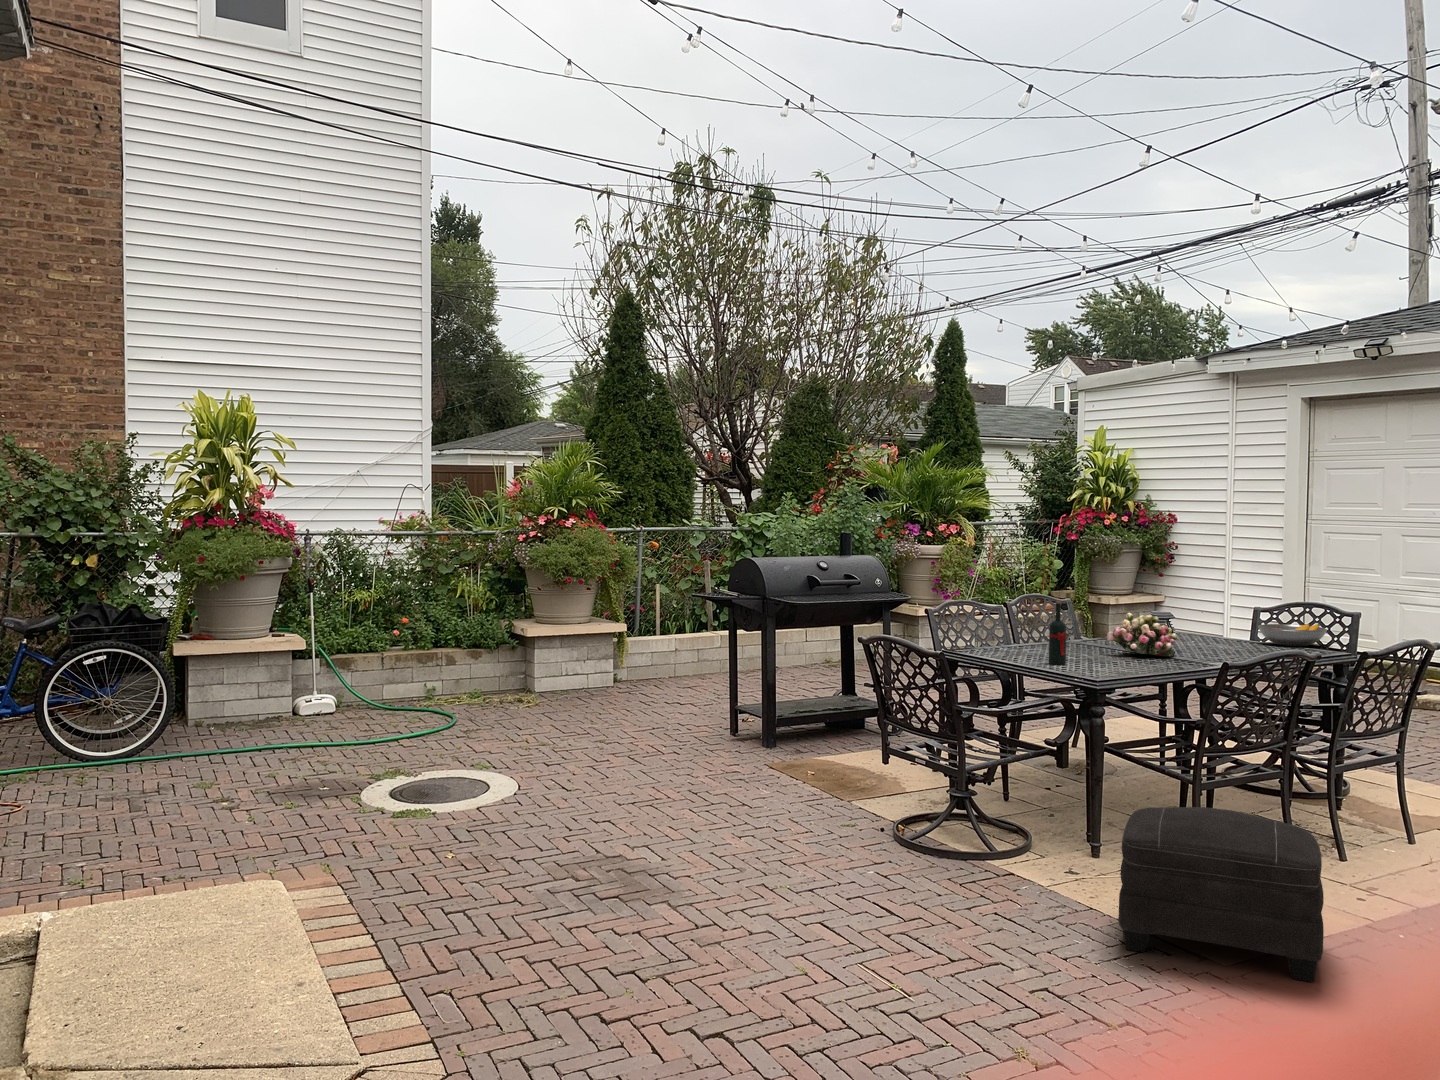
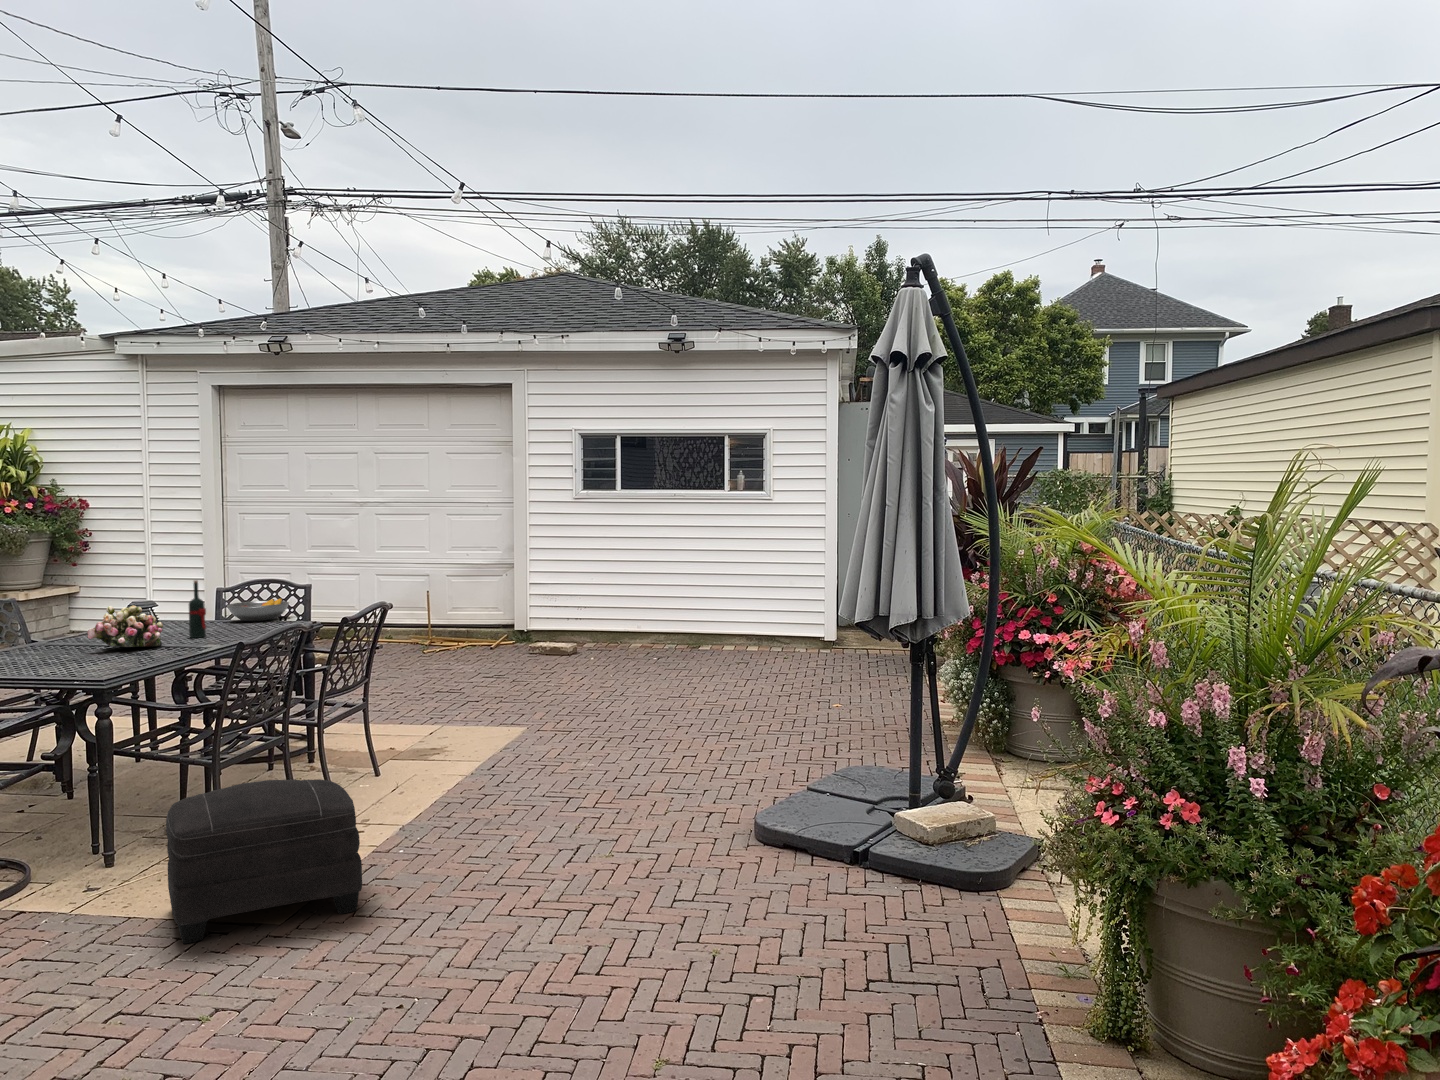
wine bottle: present [1049,601,1066,665] -> present [189,580,206,638]

